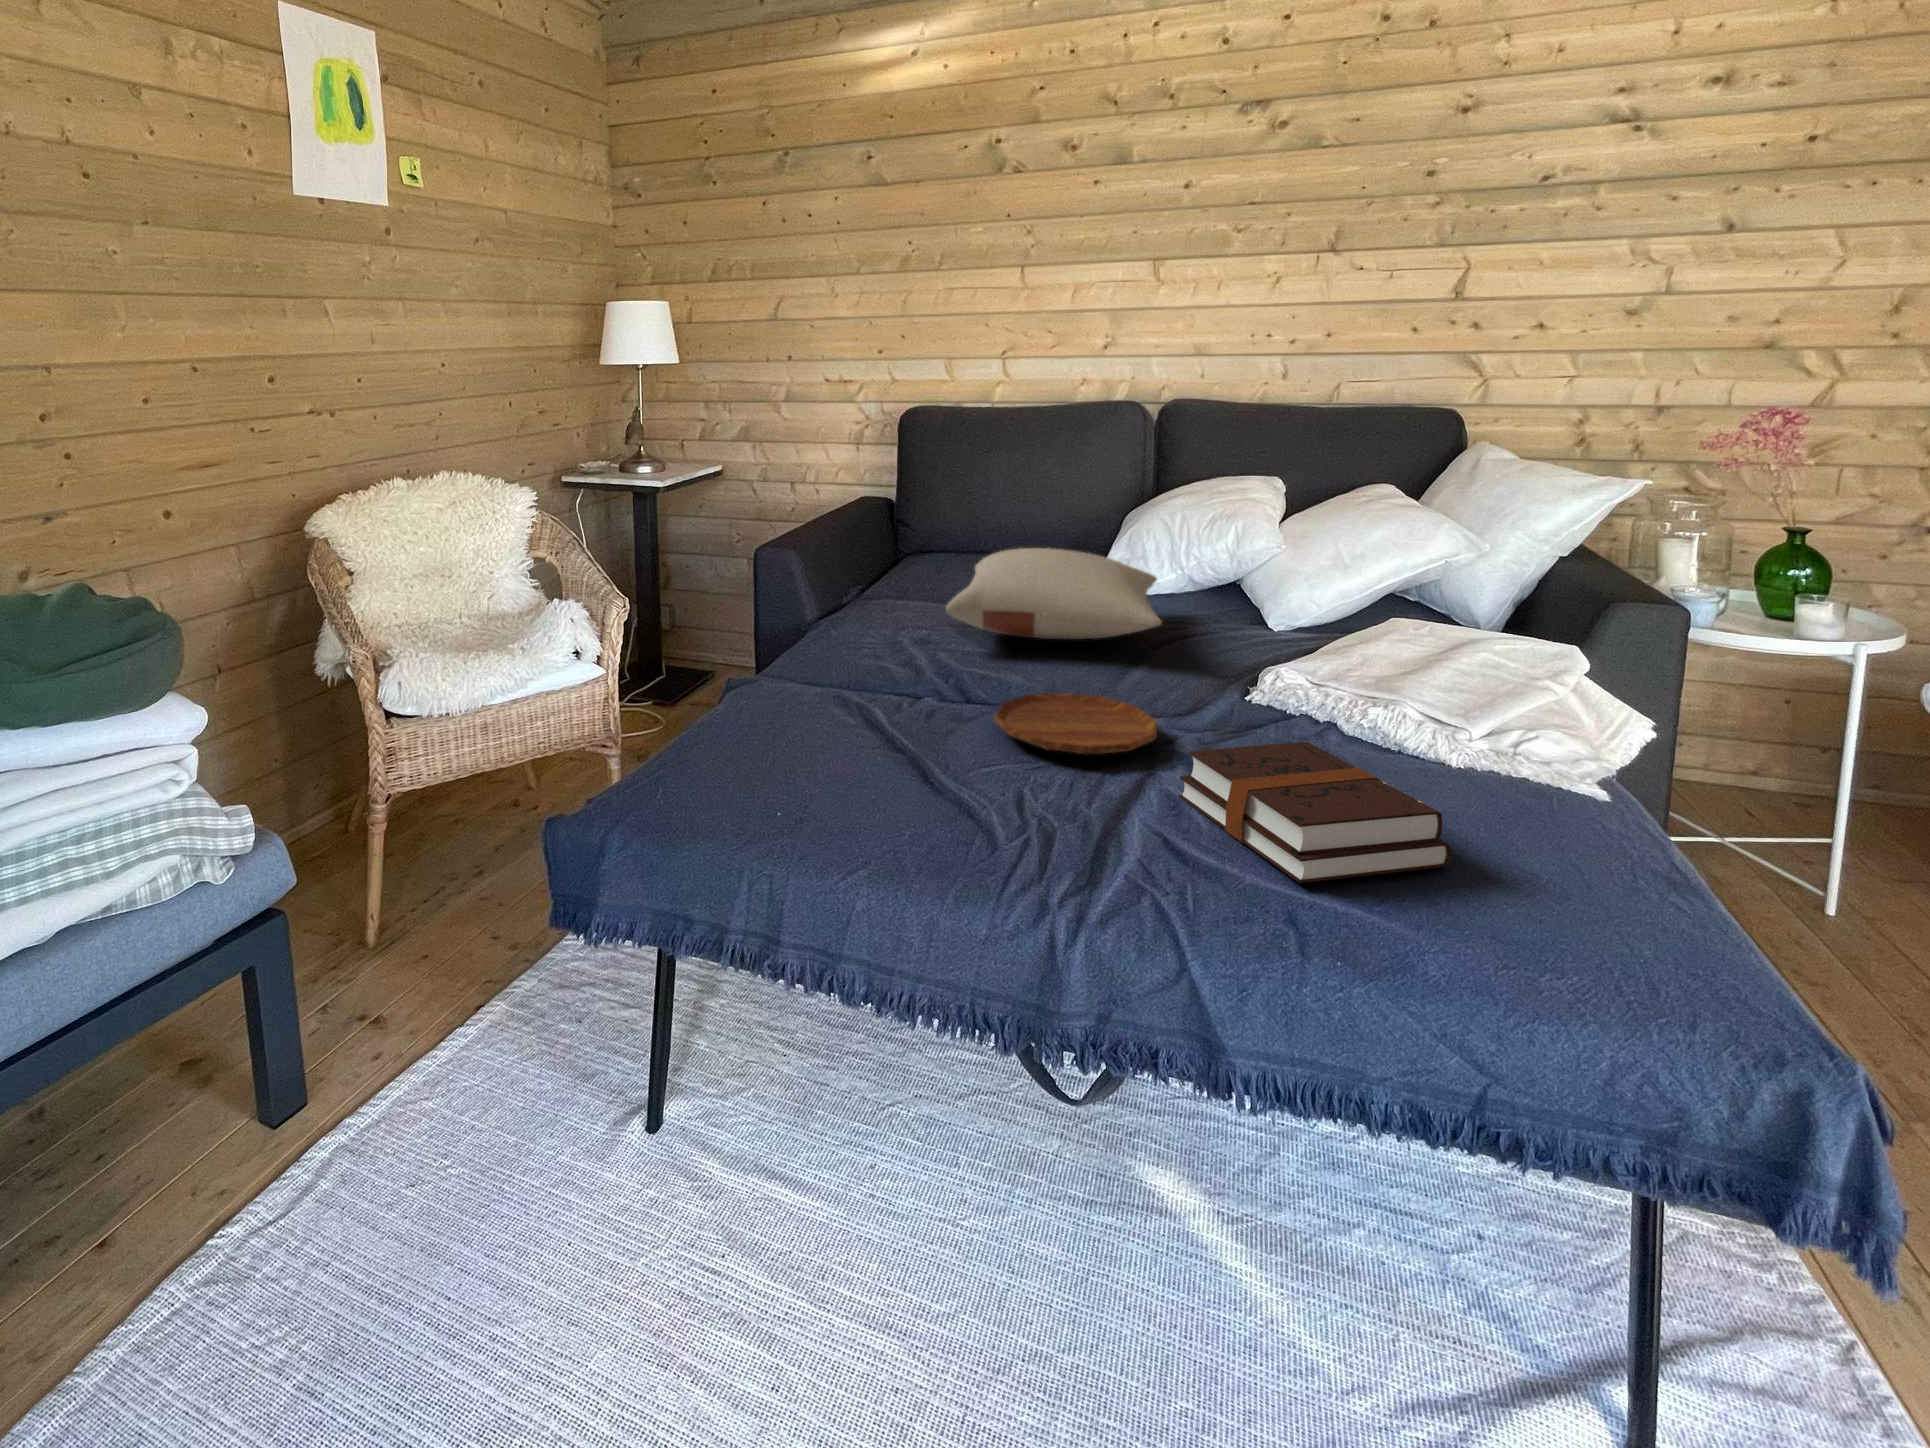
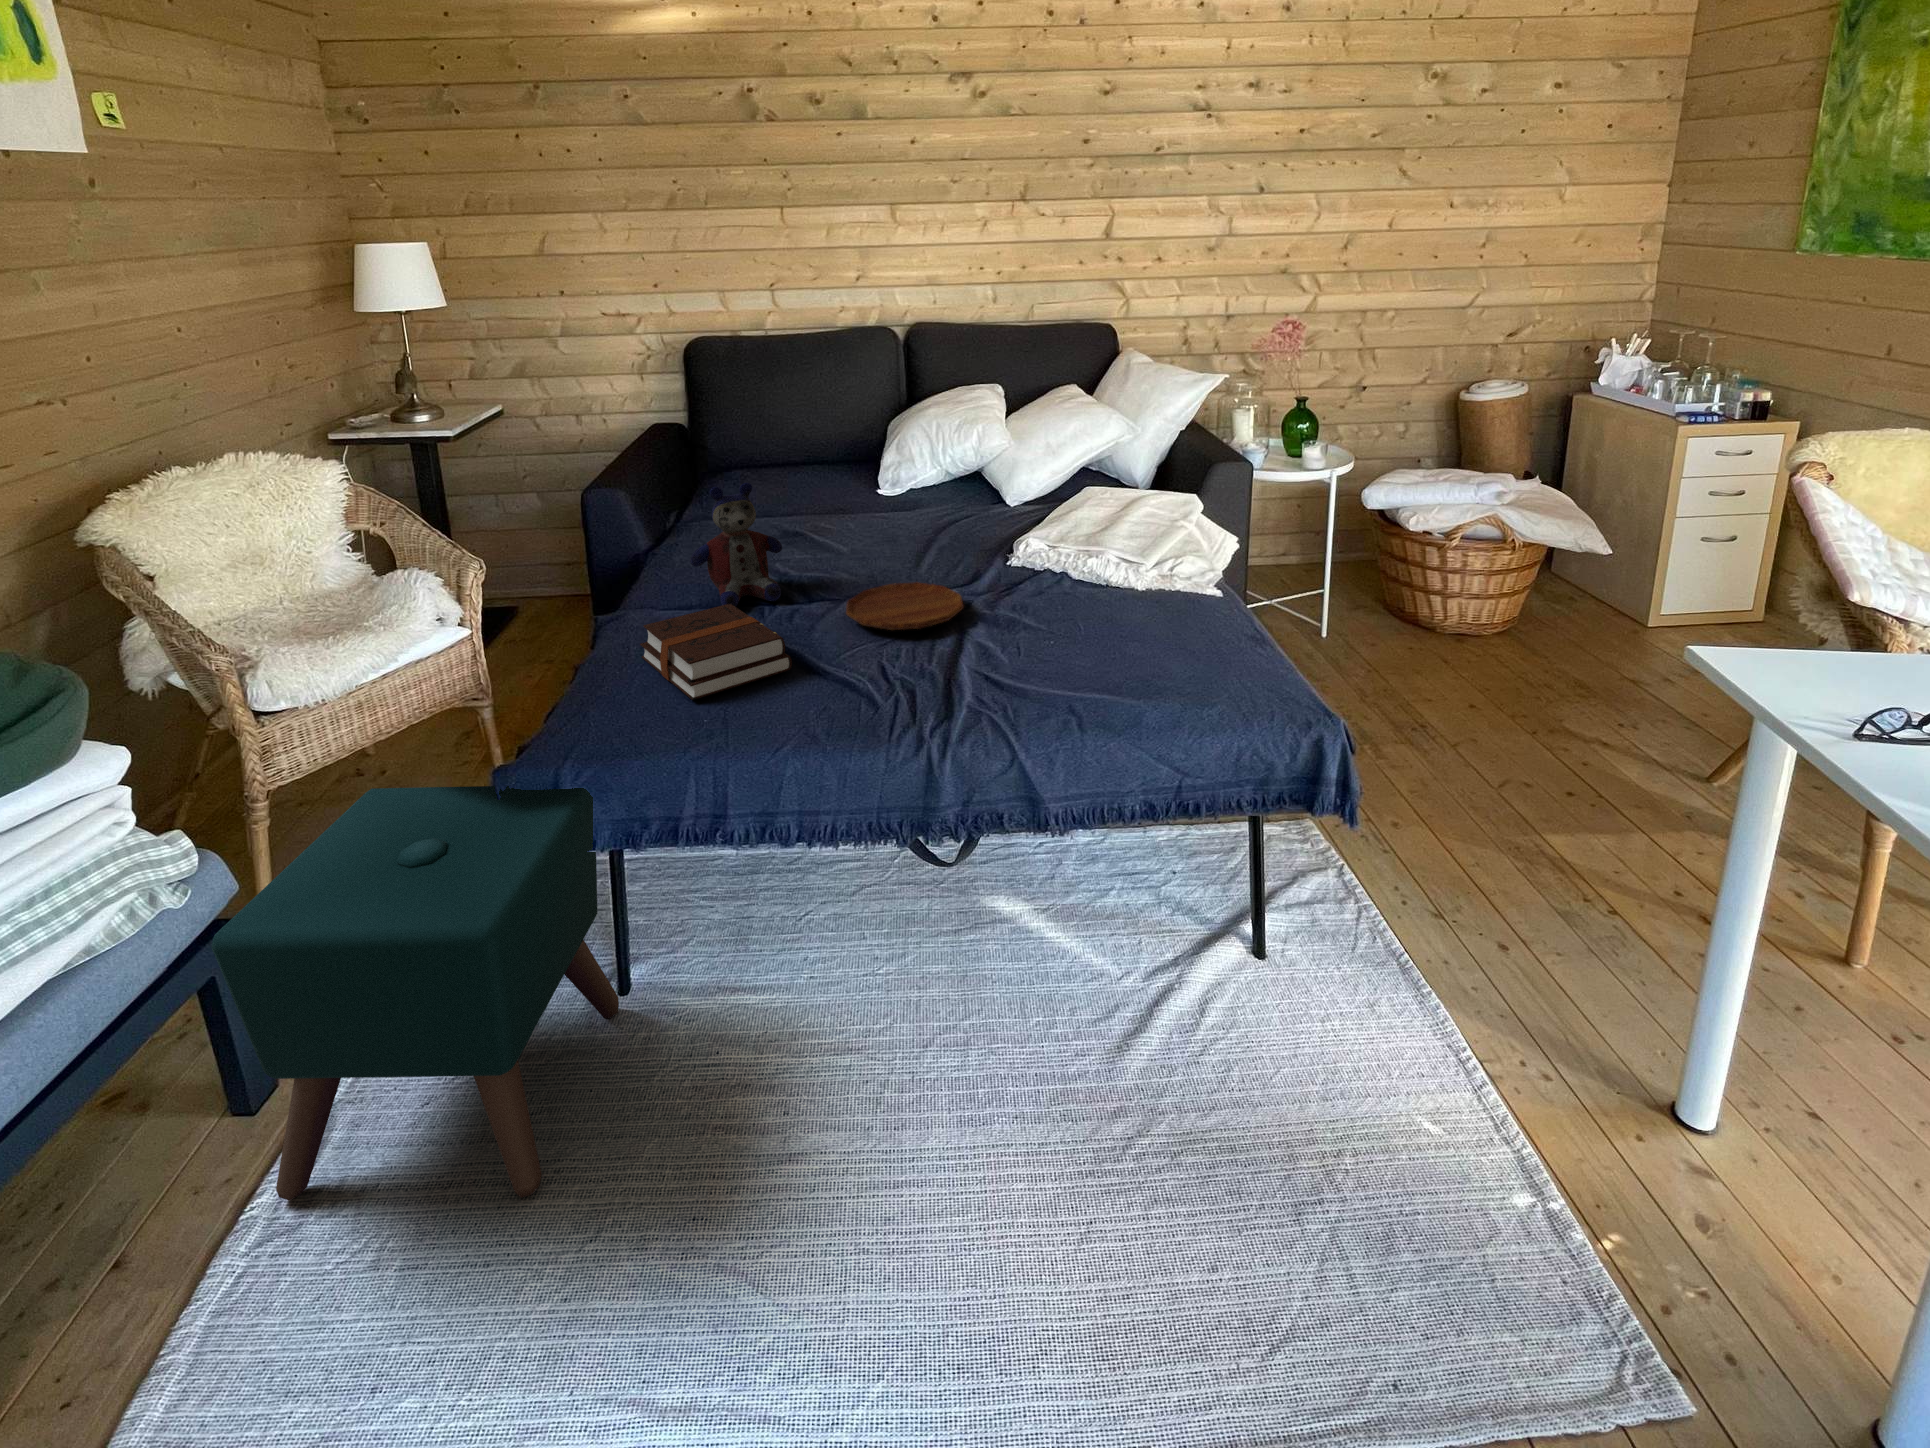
stuffed bear: none [828,544,939,691] -> present [690,483,782,607]
pillow: present [946,548,1161,639] -> none [781,466,947,542]
hardback book: present [1179,742,1451,883] -> present [640,604,792,700]
ottoman: none [214,808,641,1359] -> present [211,786,619,1201]

